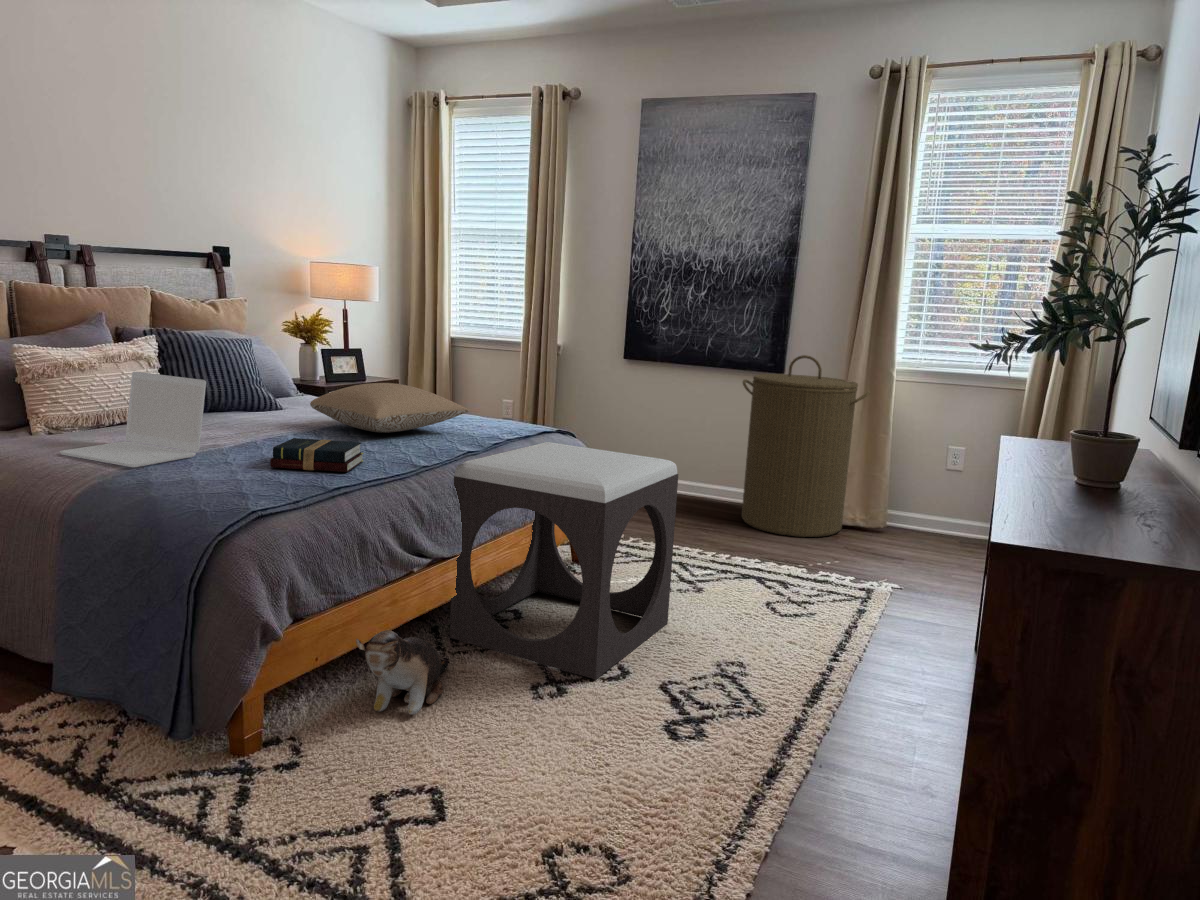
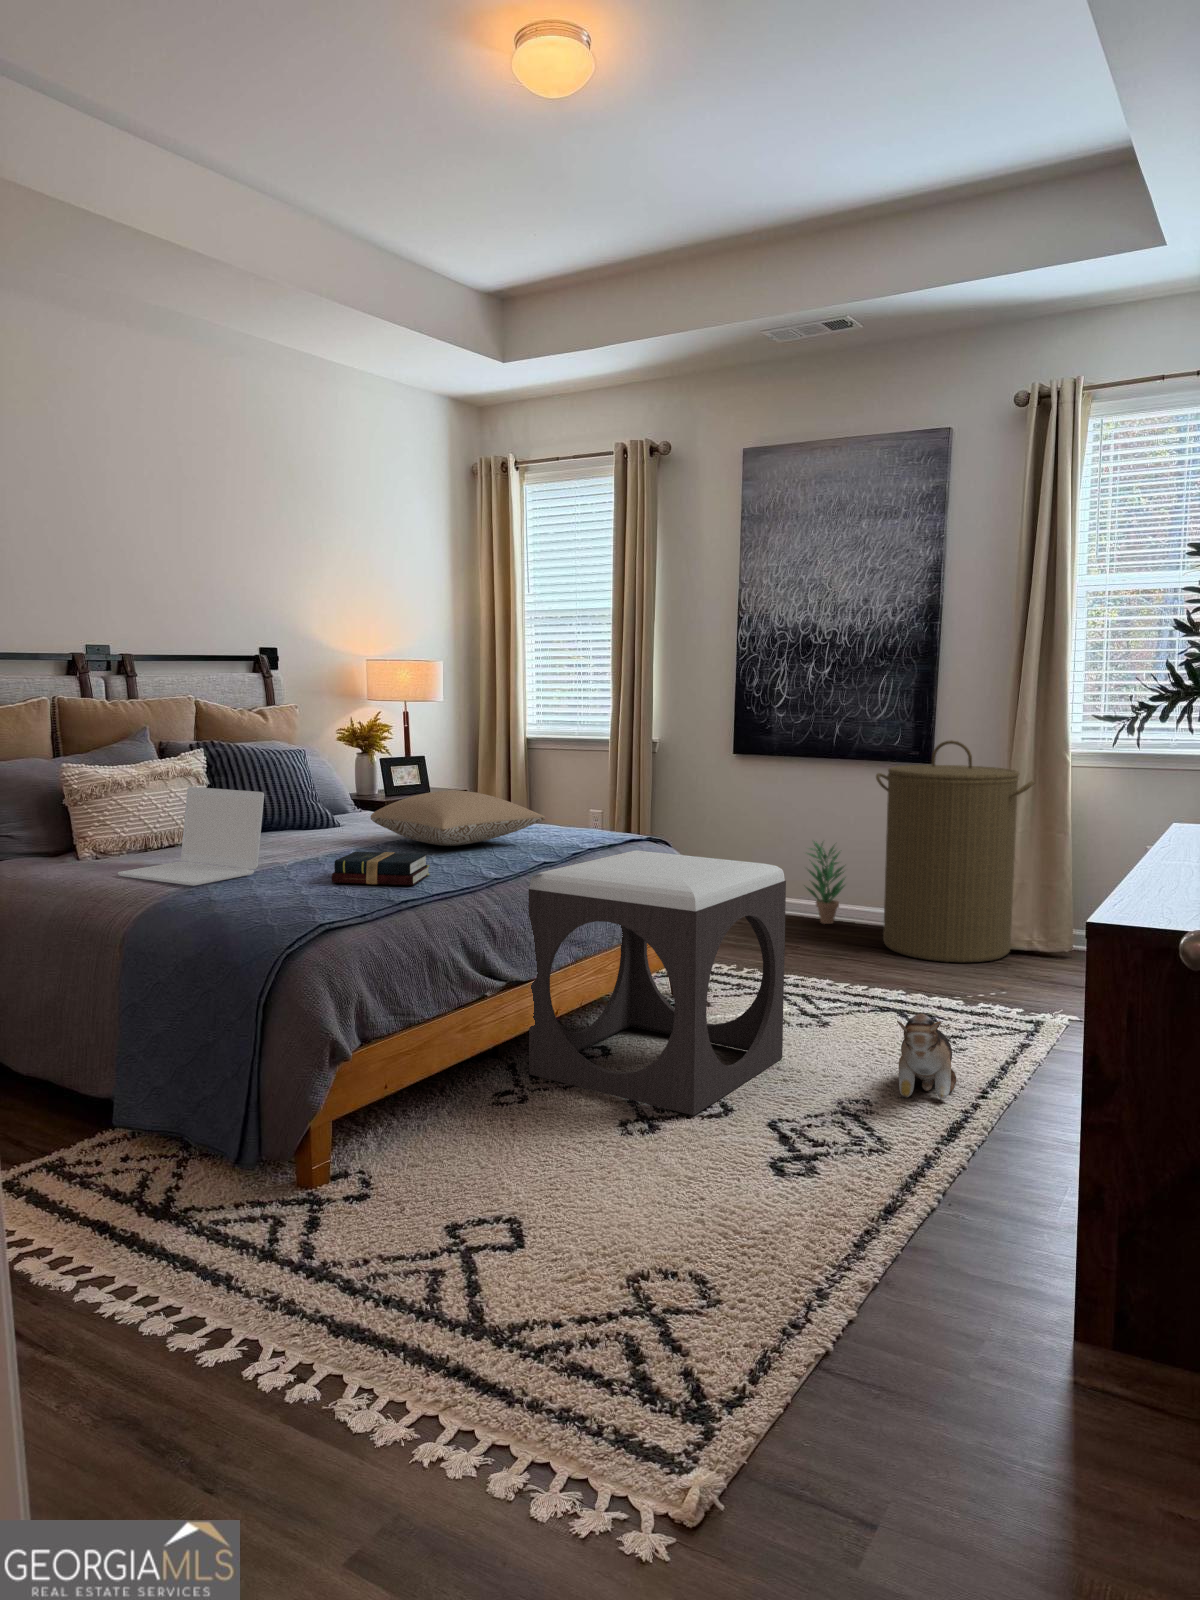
potted plant: none [677,431,714,500] -> present [806,841,846,924]
plush toy: present [356,630,447,714] -> present [897,1014,956,1099]

